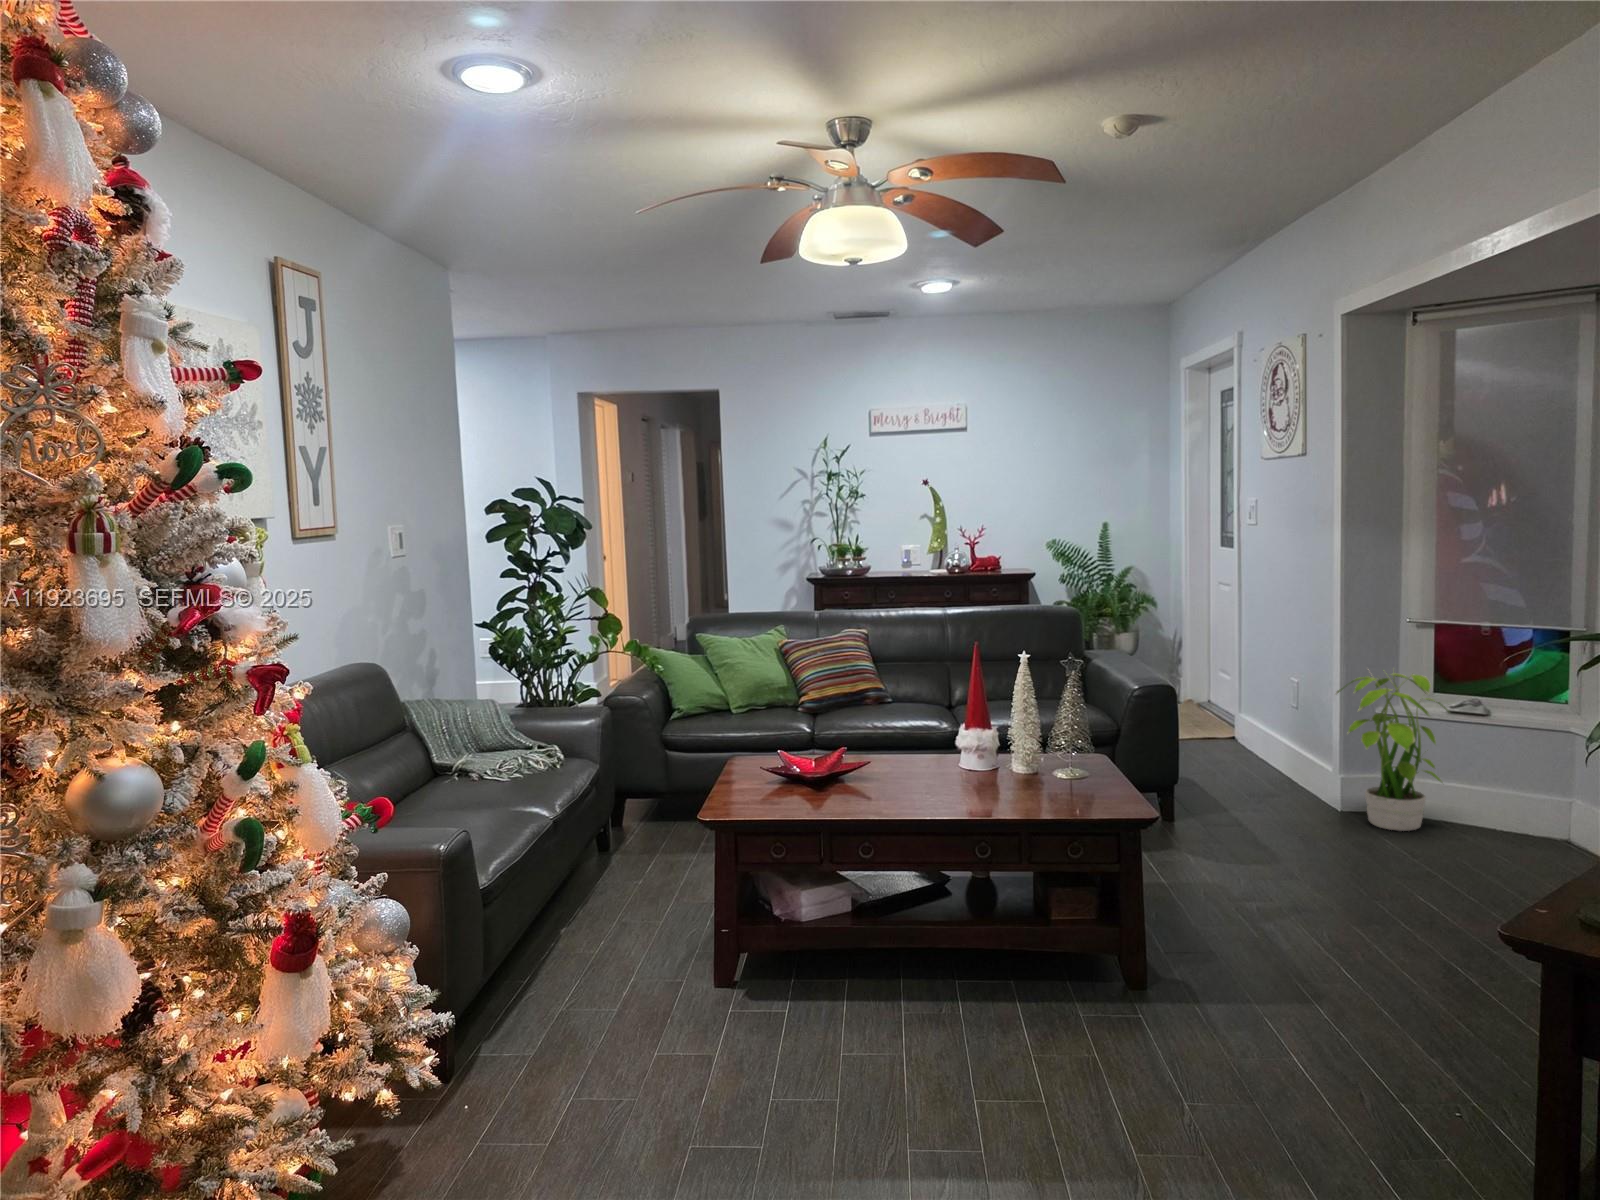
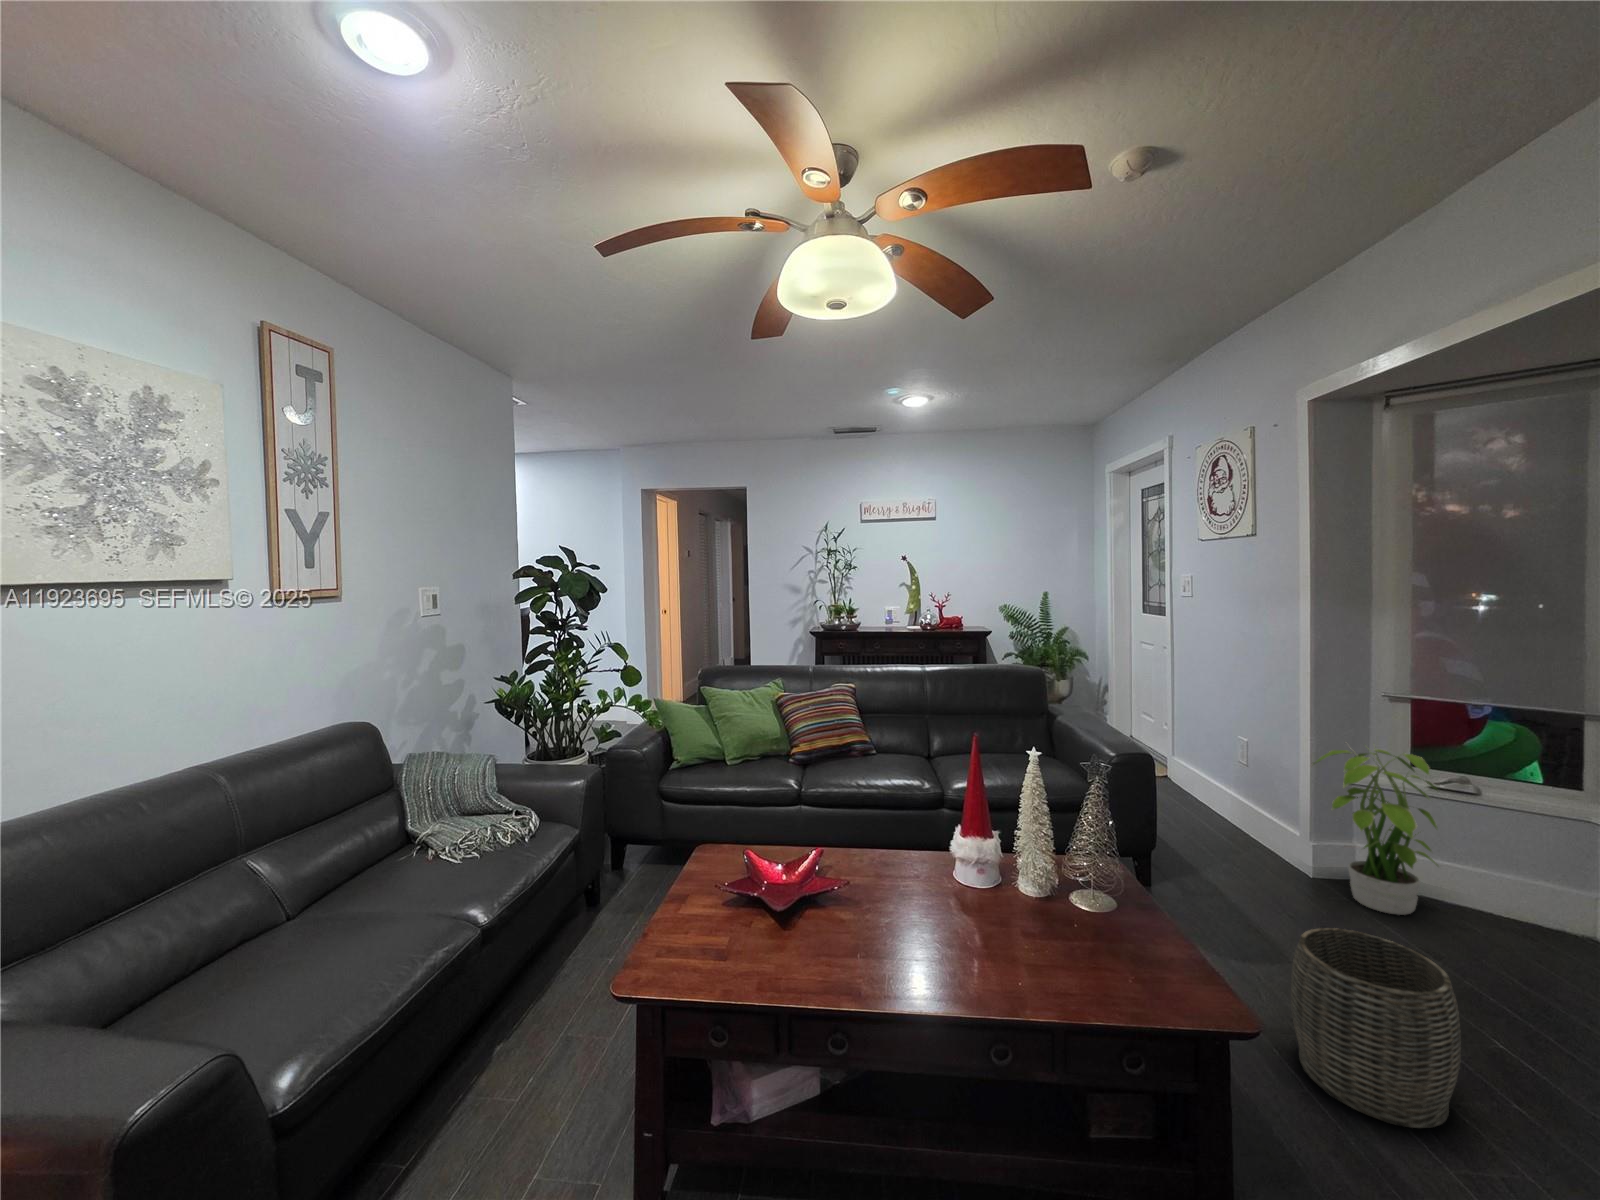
woven basket: none [1250,807,1366,941] -> present [1291,928,1461,1128]

